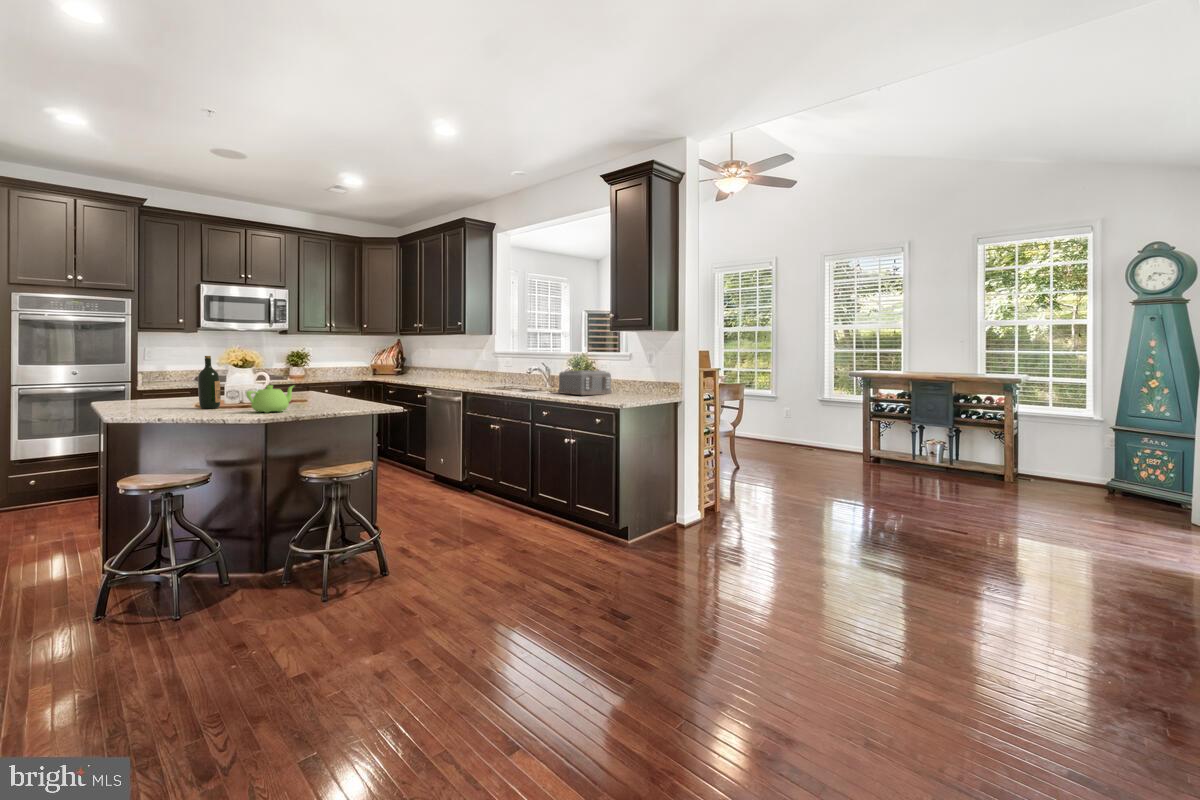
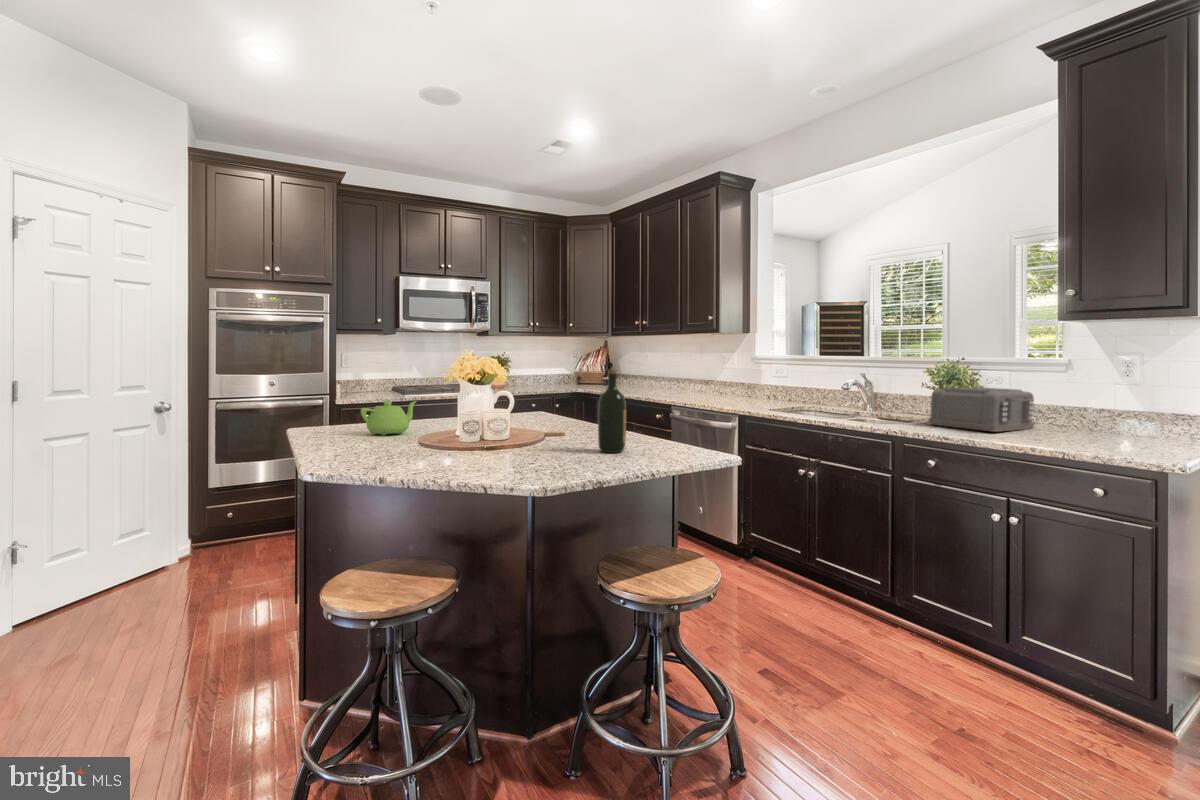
wine bottle: present [198,356,221,409] -> present [598,370,626,453]
teapot: present [246,385,294,413] -> present [361,401,416,436]

